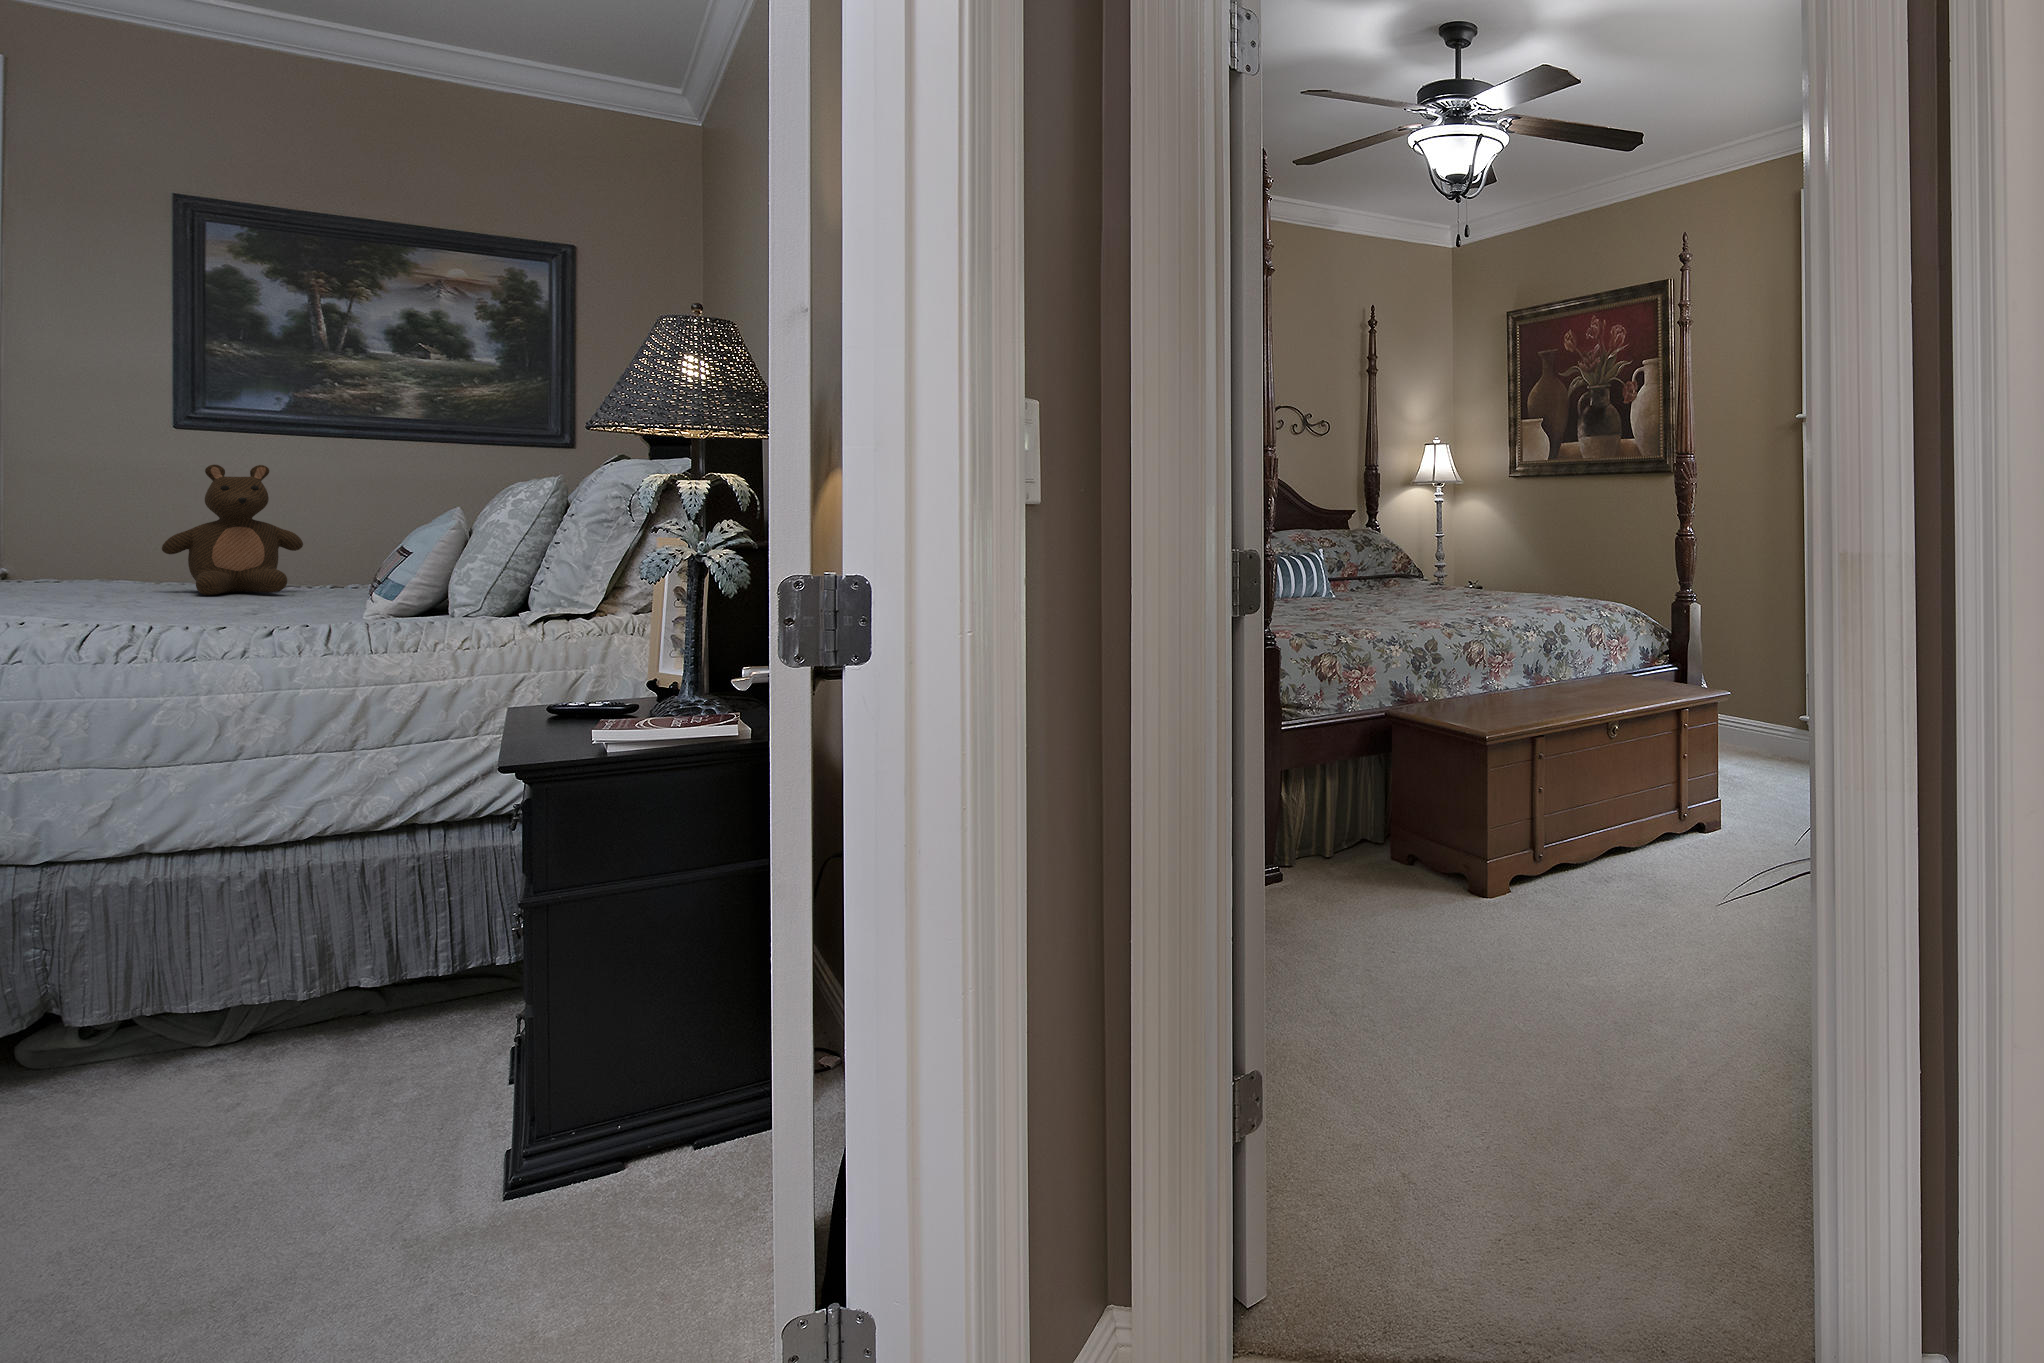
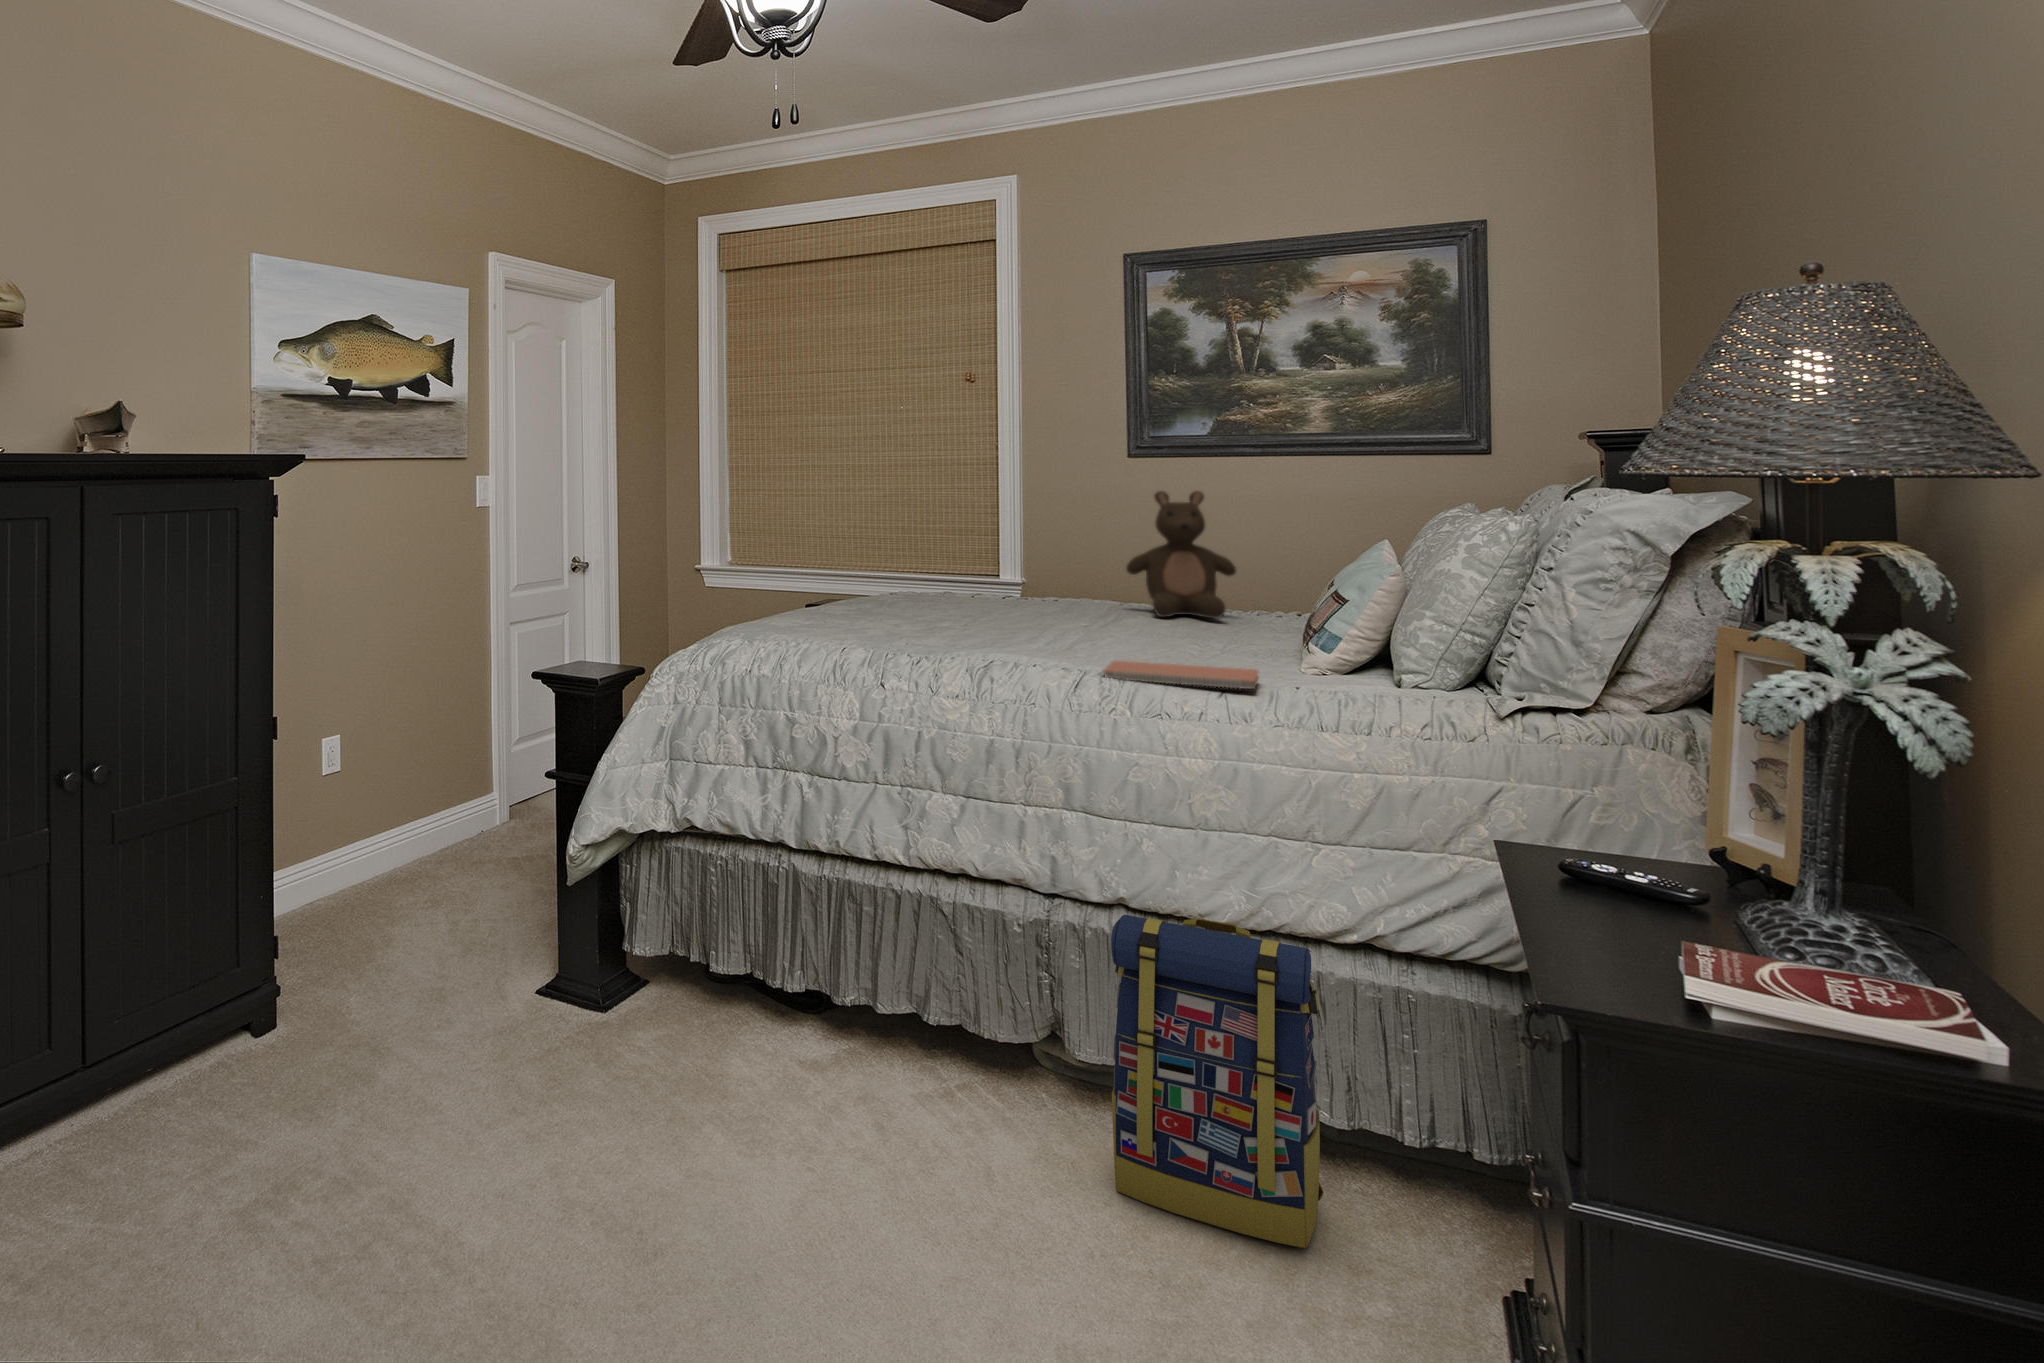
notebook: none [129,616,316,639] -> present [1103,660,1259,689]
backpack: none [116,837,353,1124] -> present [1111,915,1324,1248]

